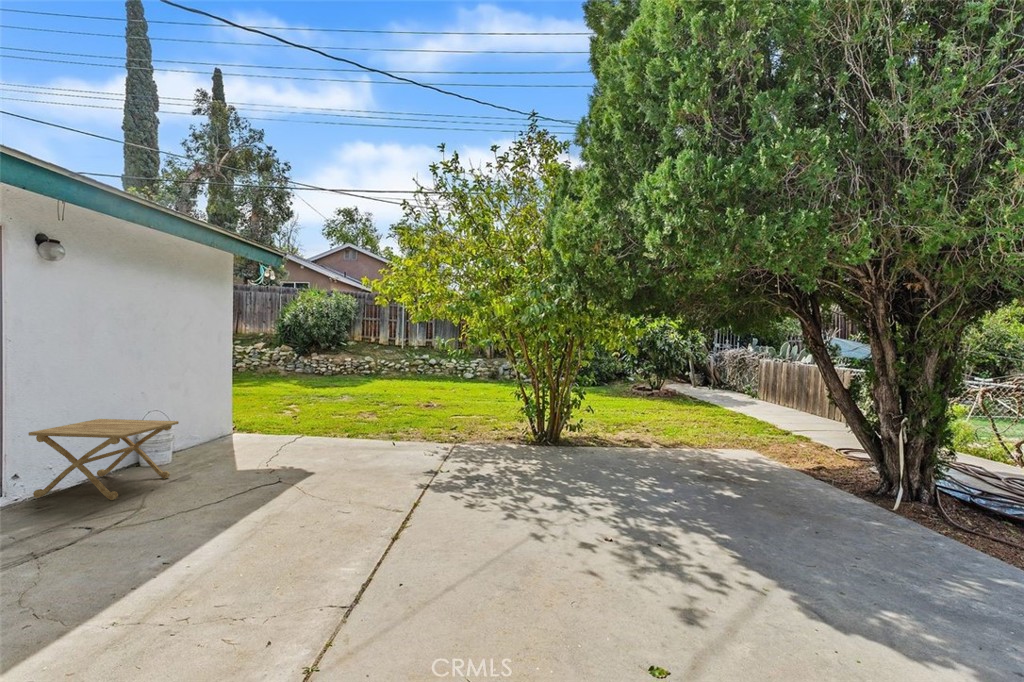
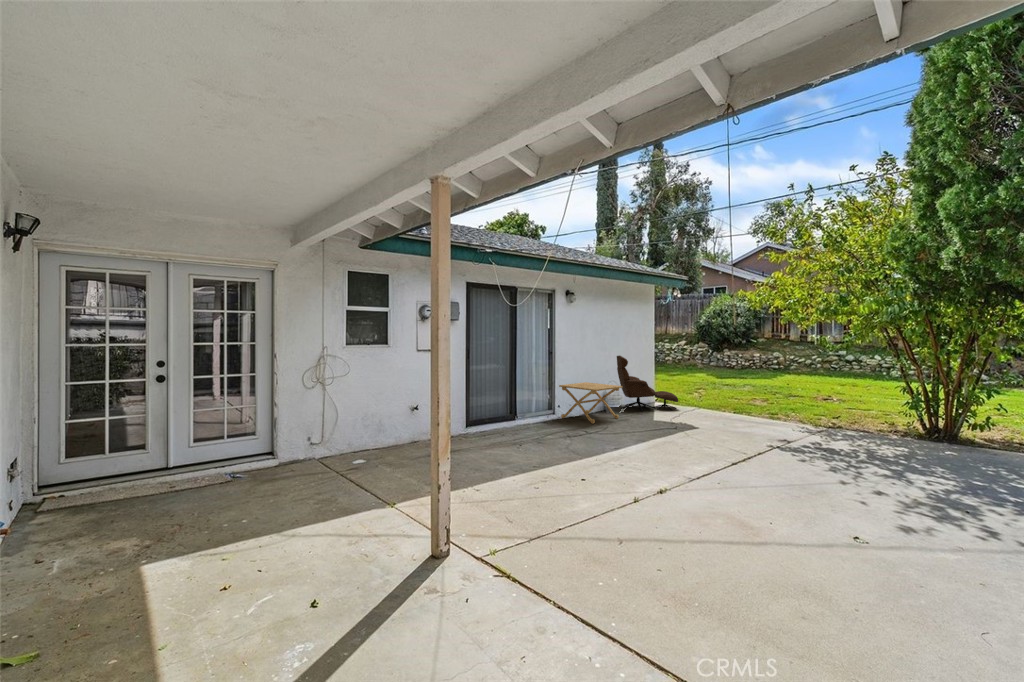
lounge chair: none [166,367,271,455] -> present [617,355,678,411]

